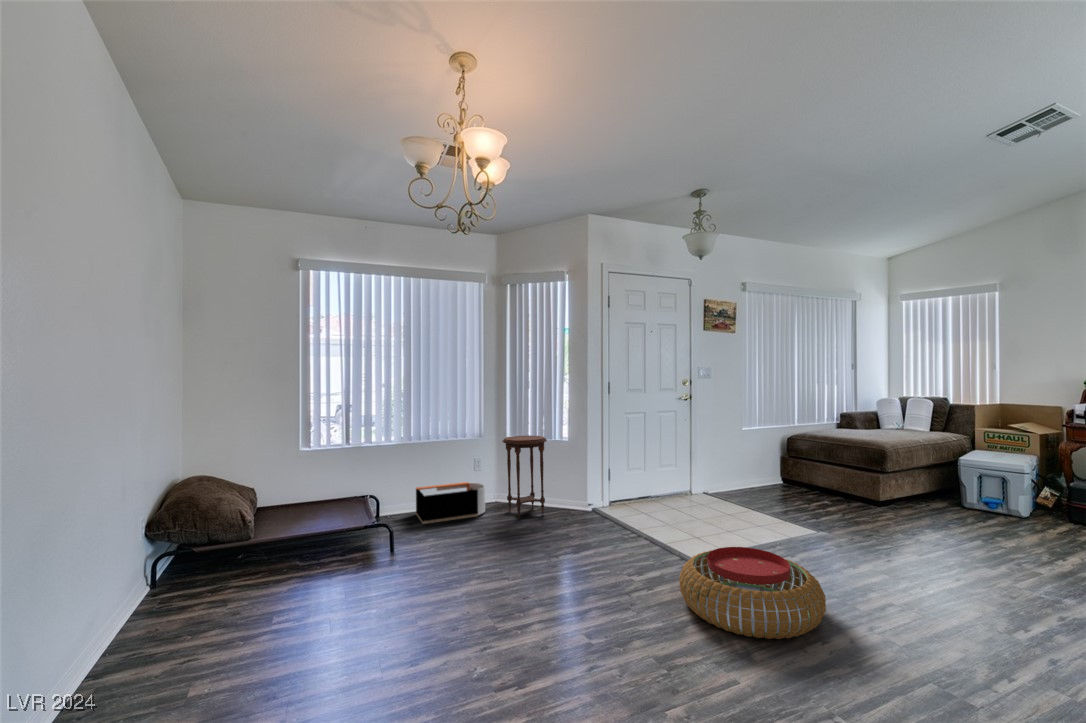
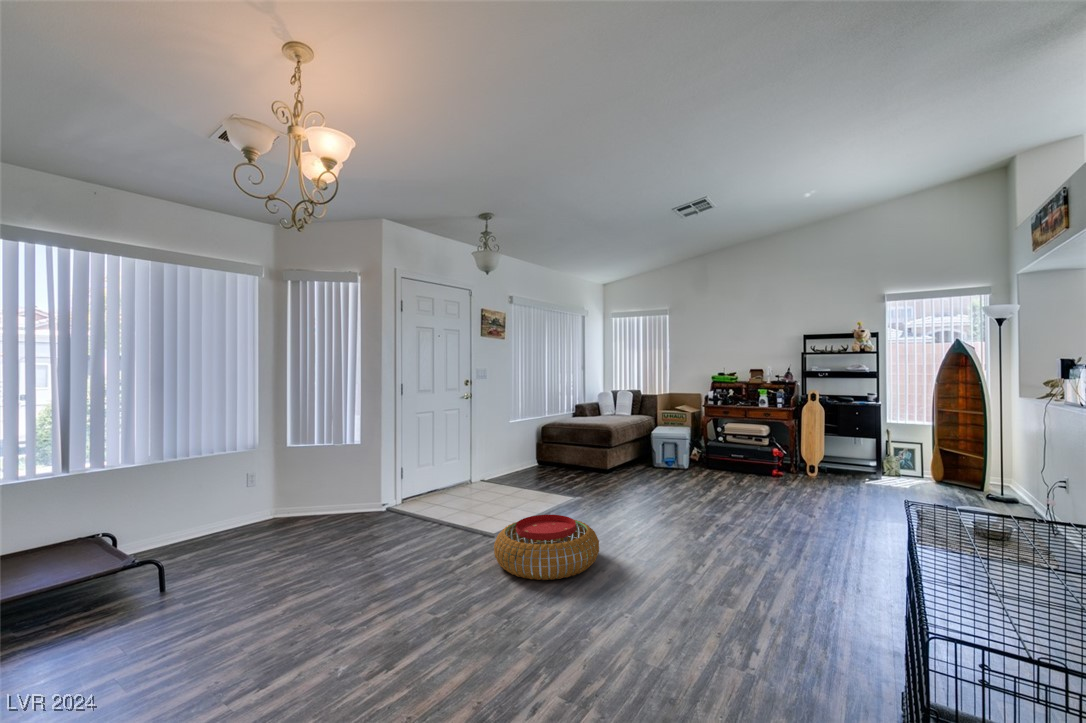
side table: present [502,435,547,518] -> none [287,442,339,531]
storage bin: present [416,482,485,524] -> none [168,501,265,558]

